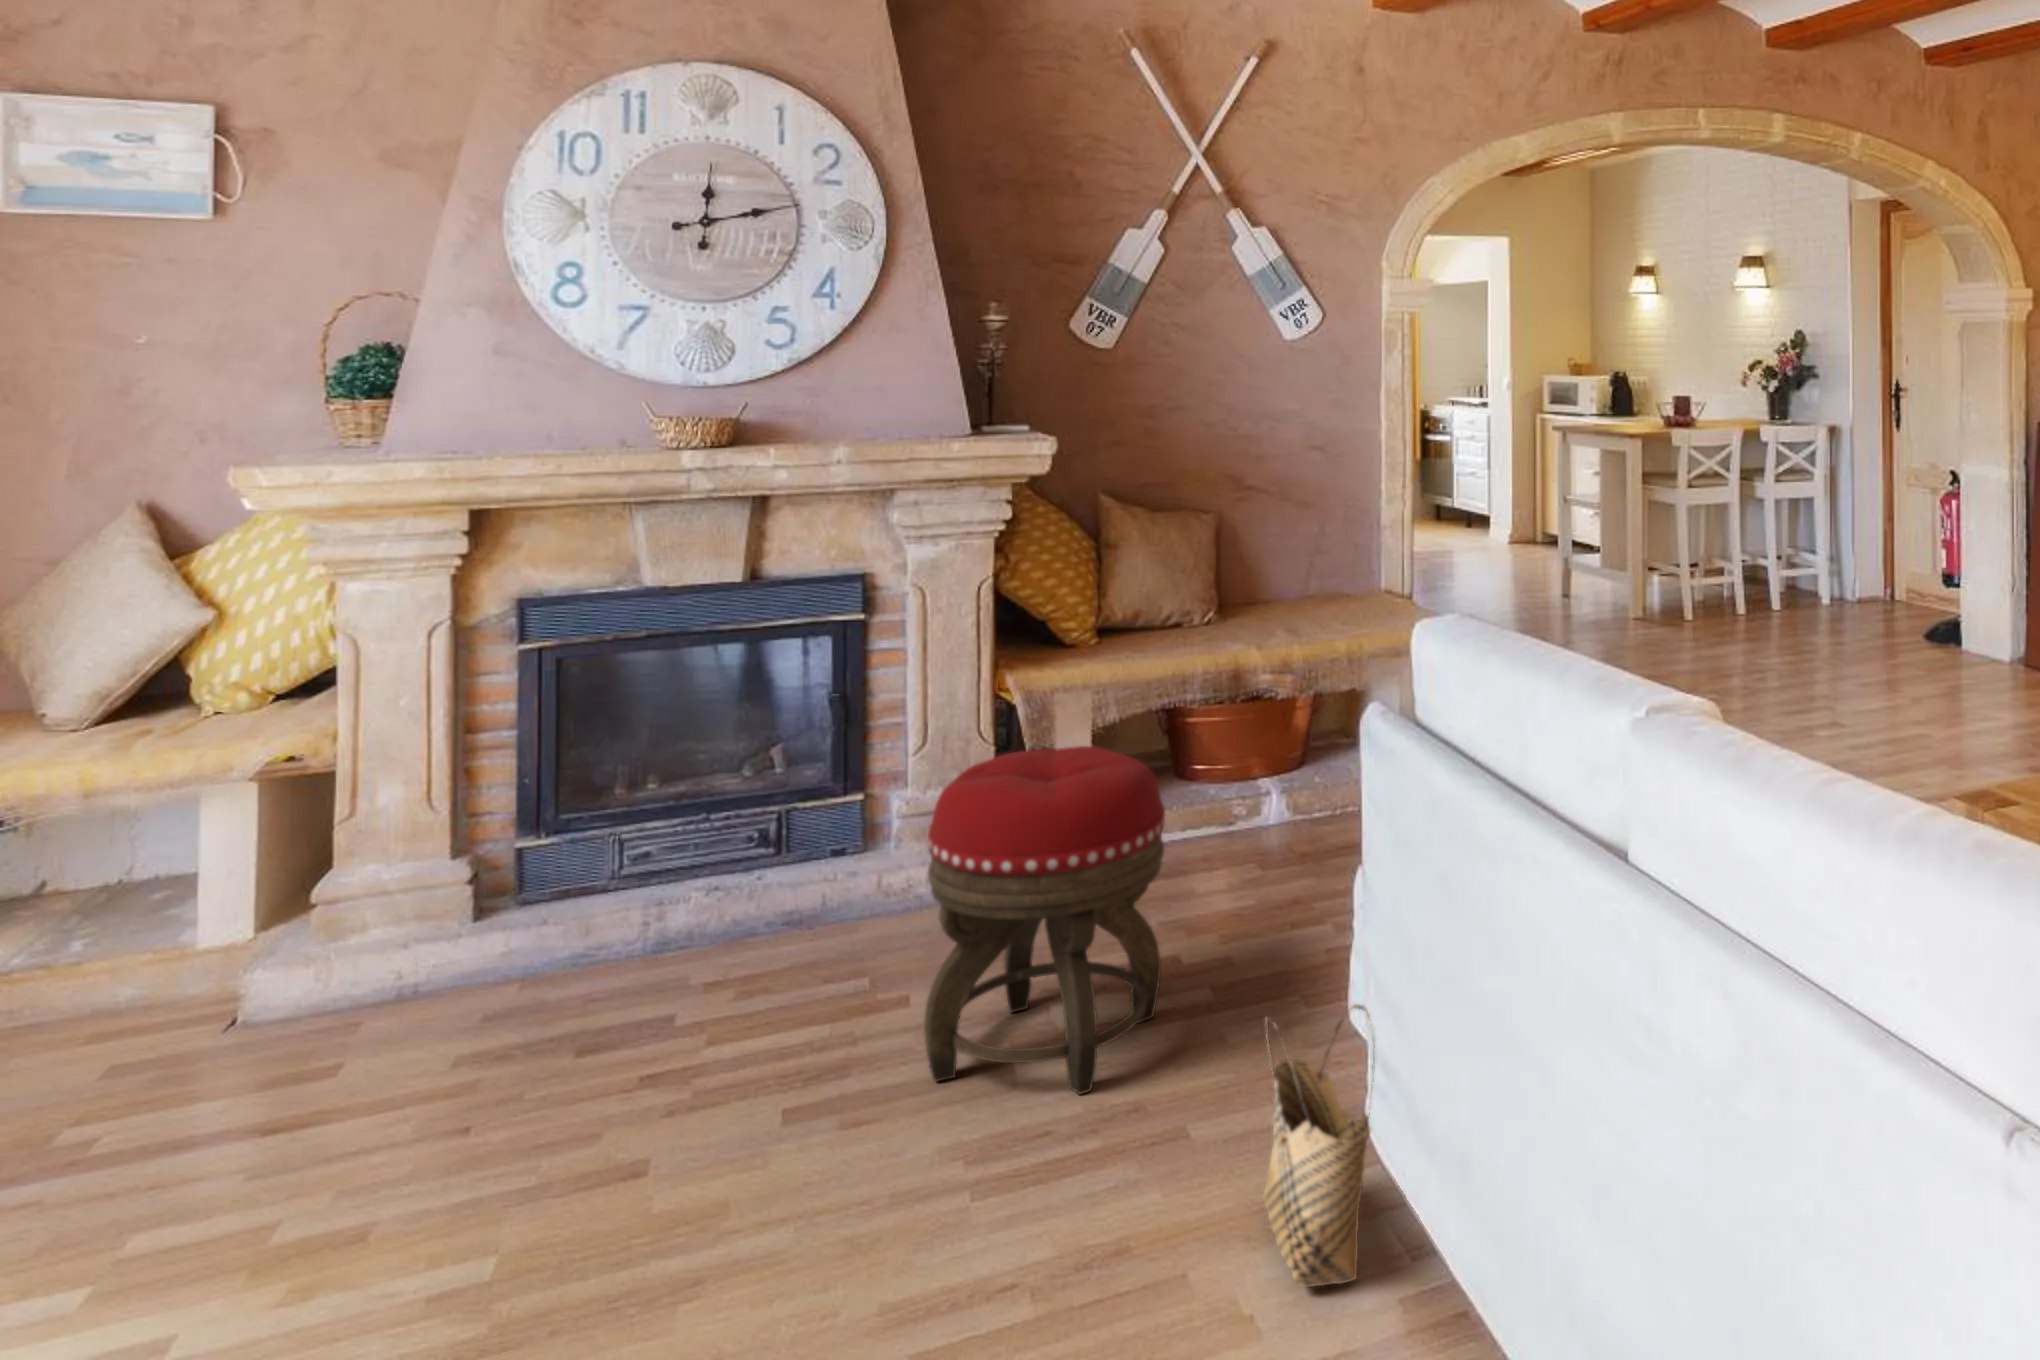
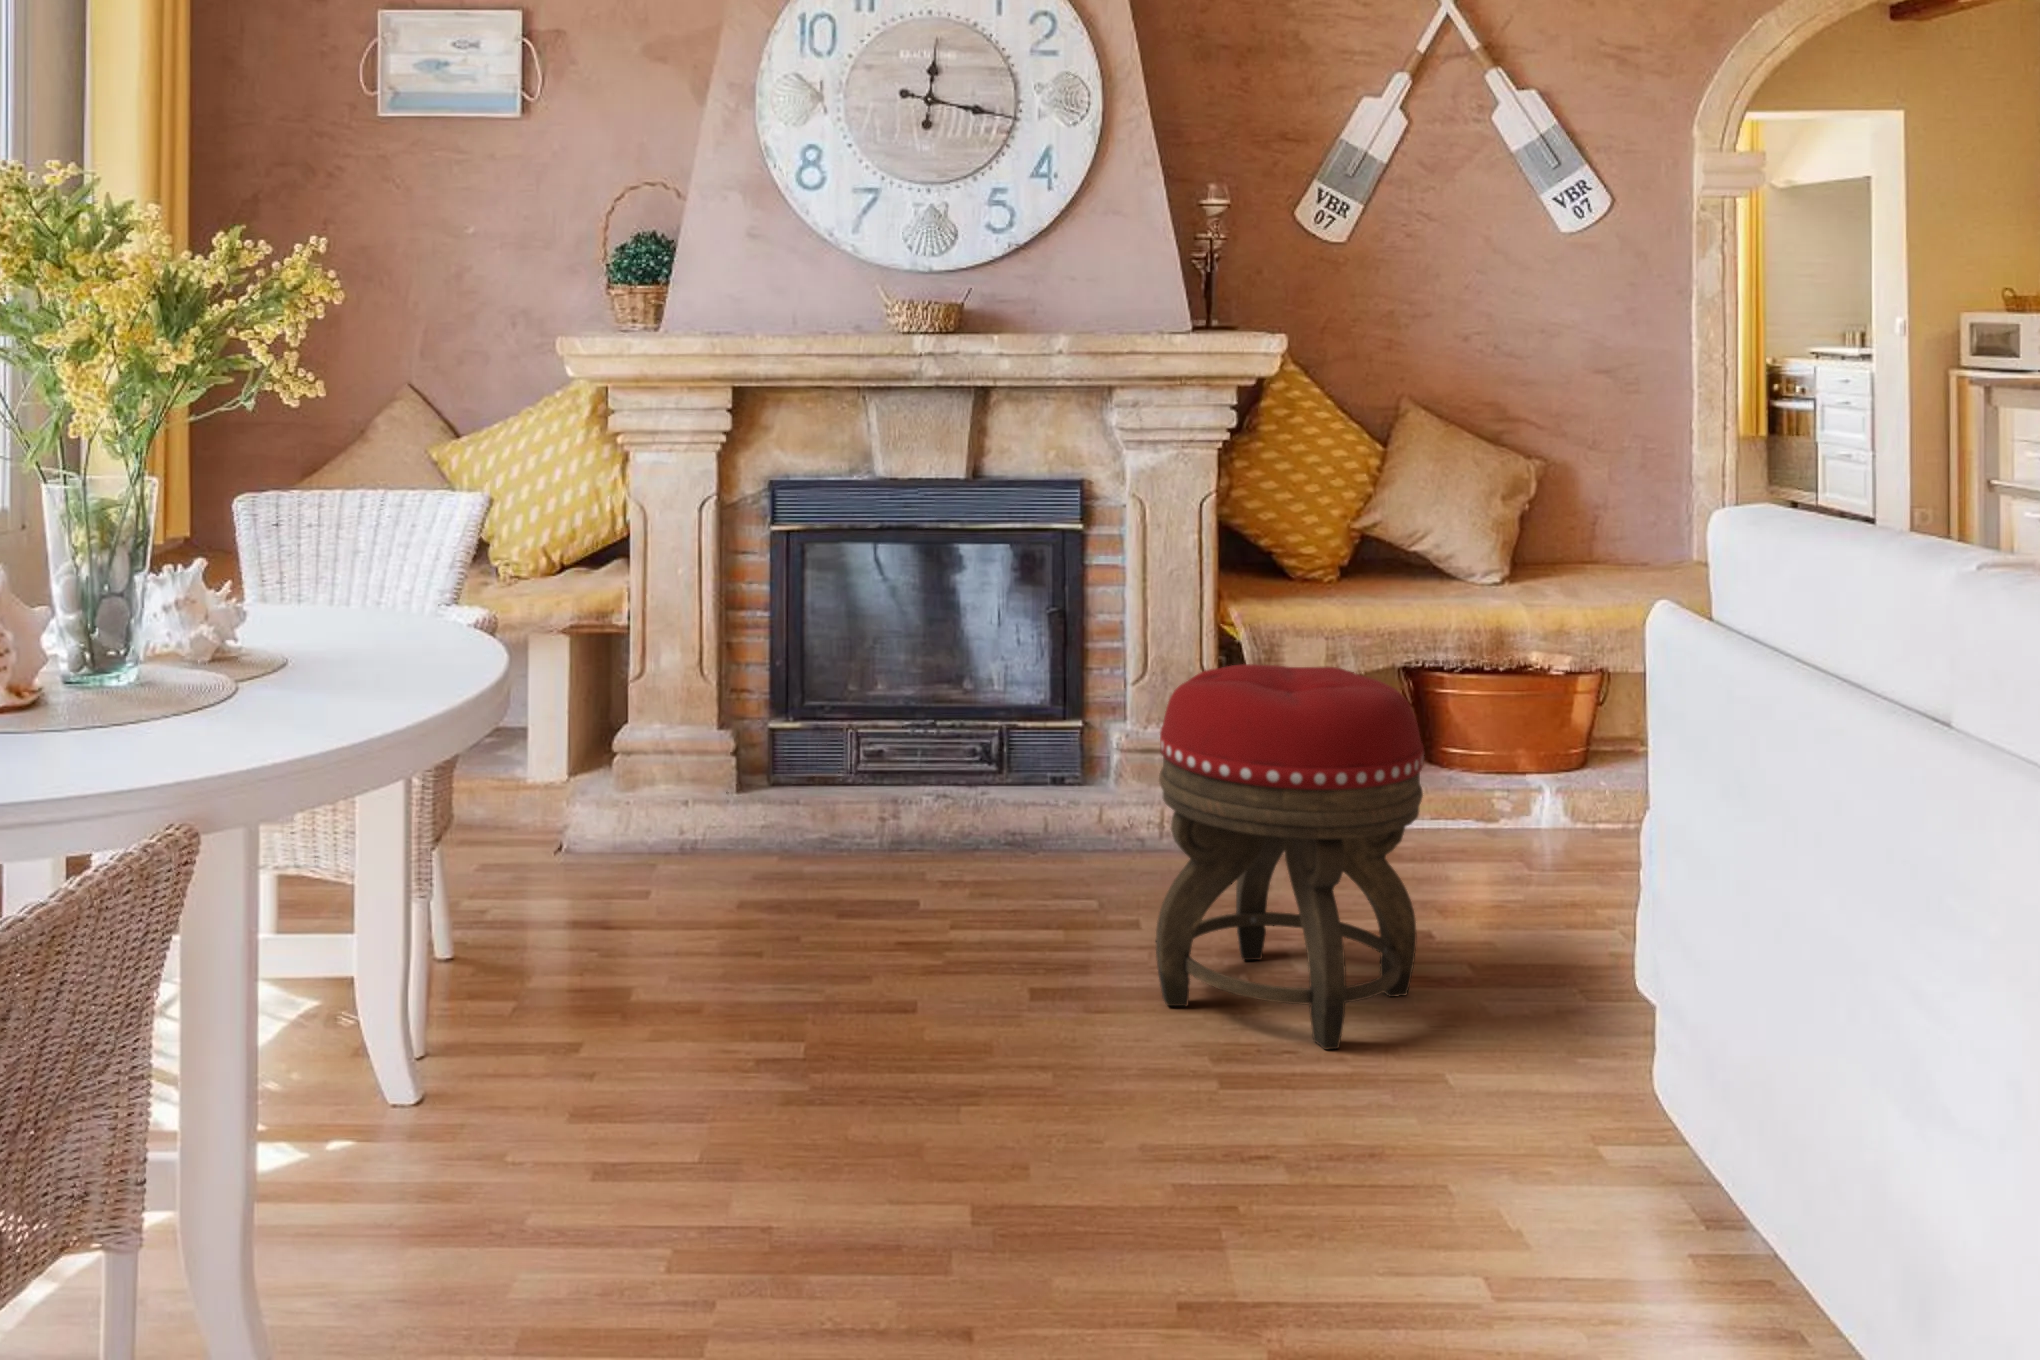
woven basket: present [1263,1005,1375,1287] -> none [1553,961,1704,1300]

